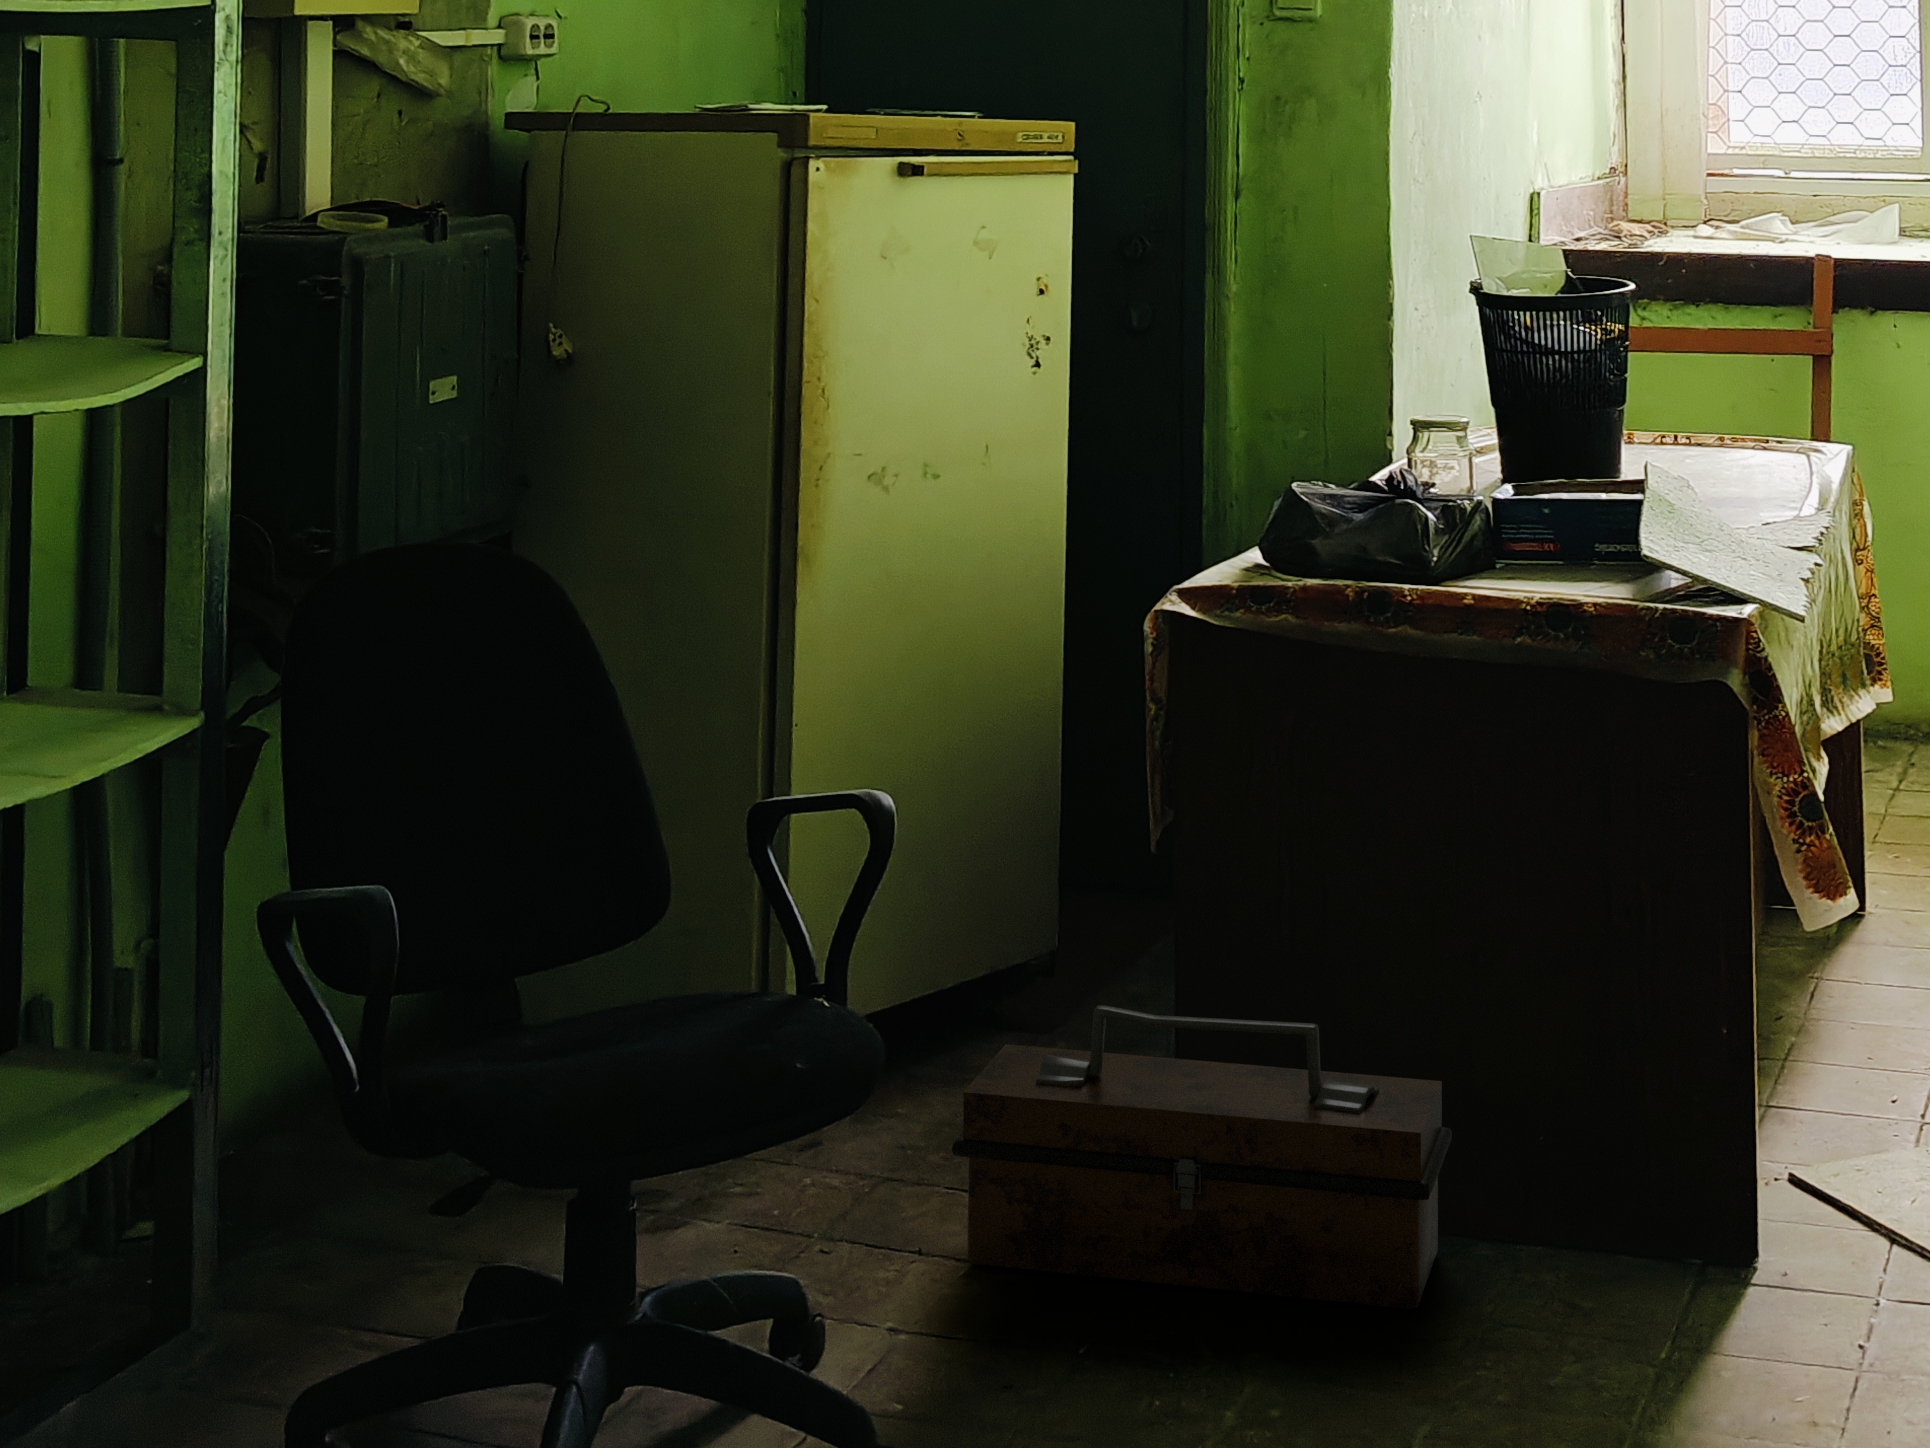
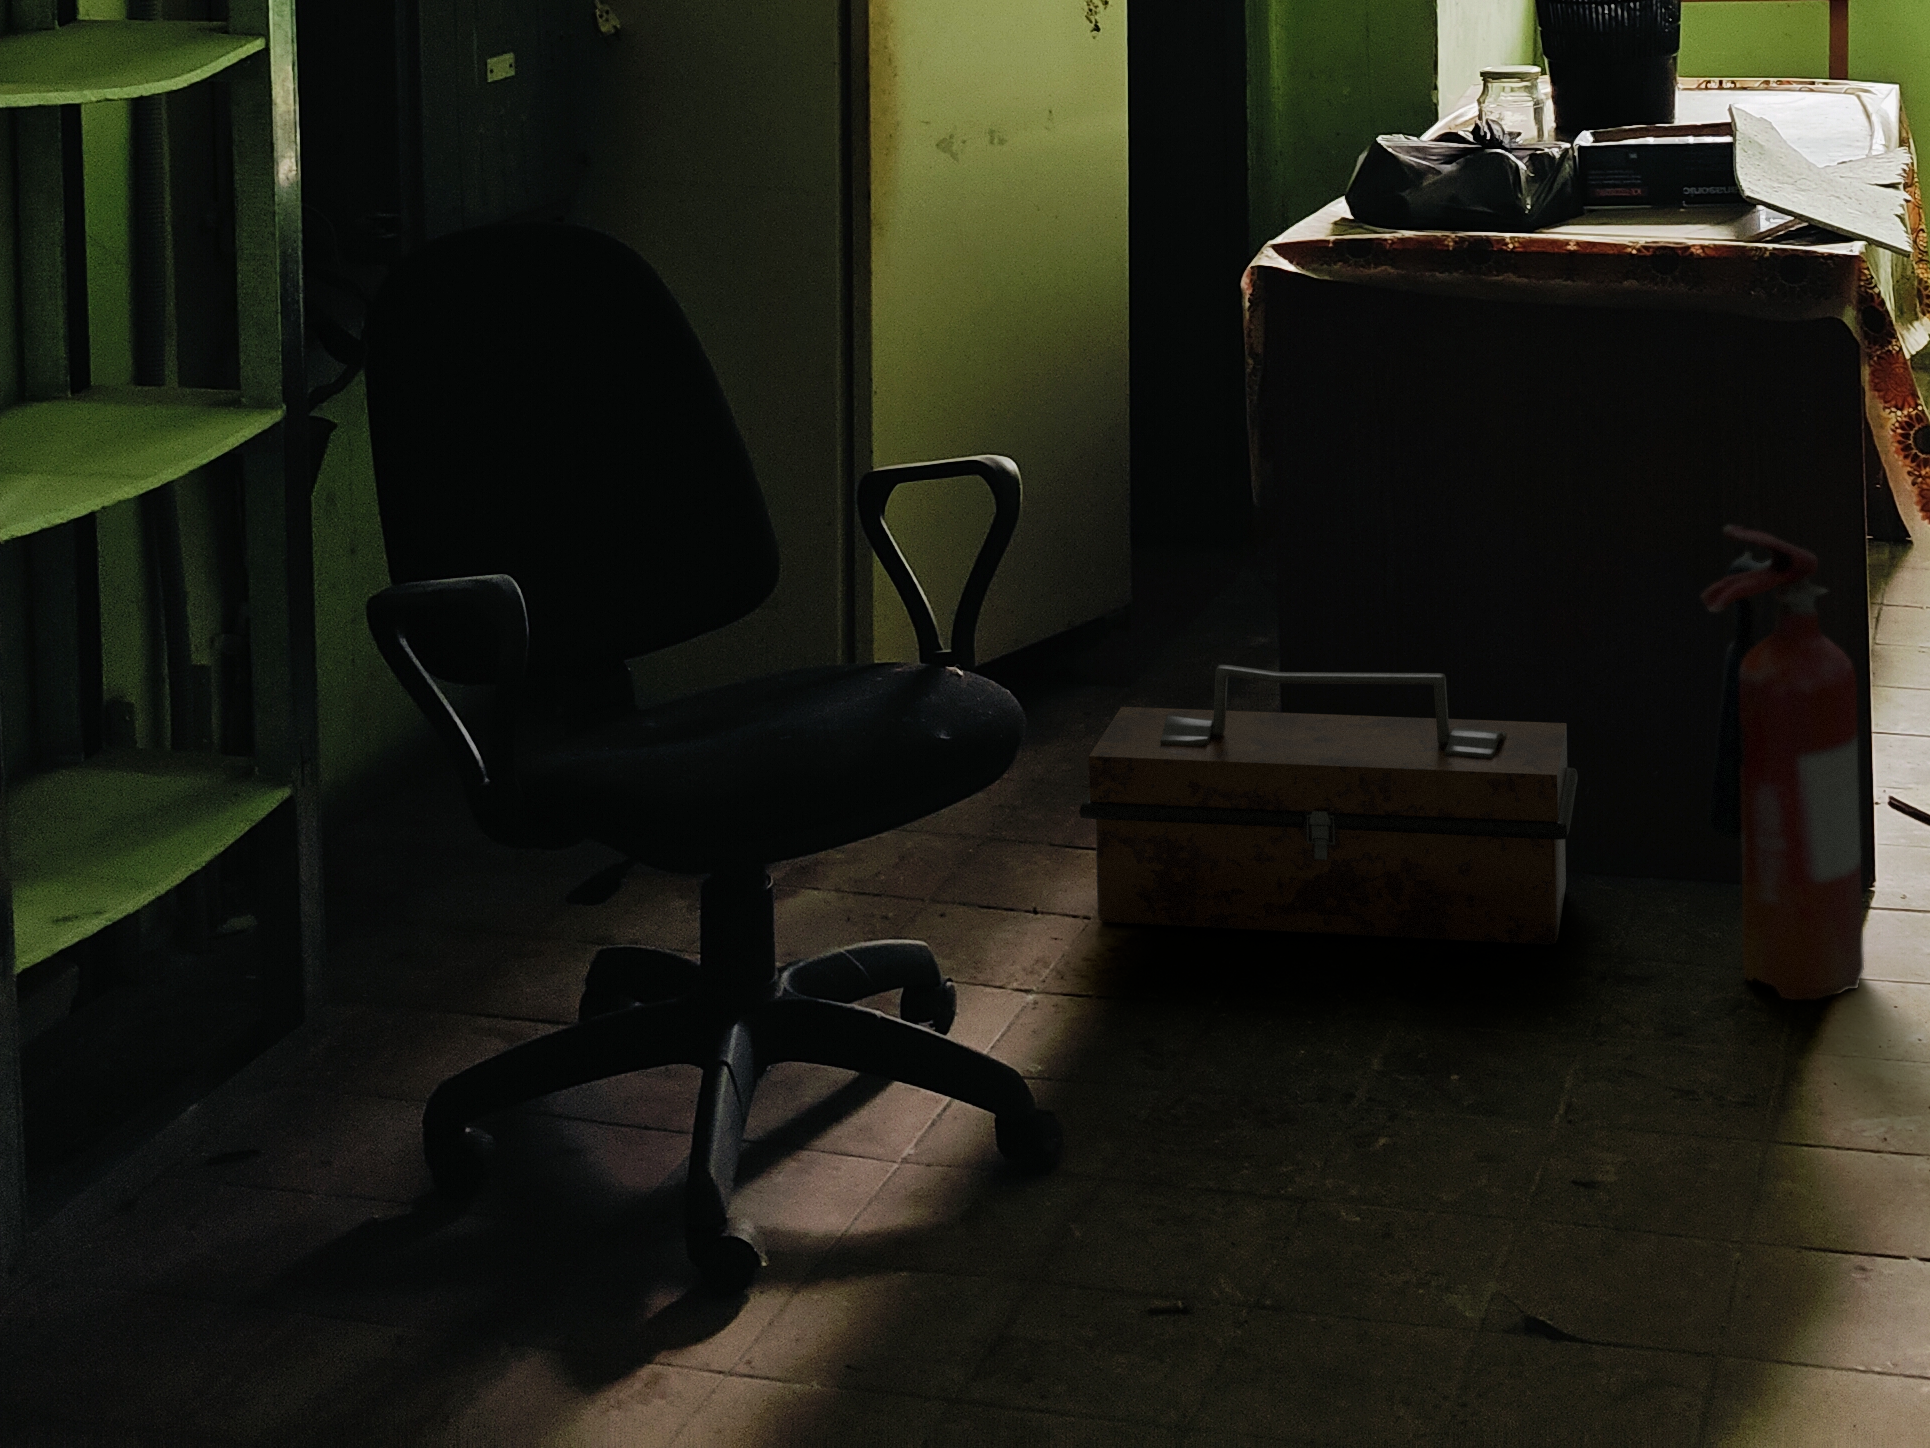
fire extinguisher: none [1556,885,1720,1379] -> present [1701,526,1864,1000]

